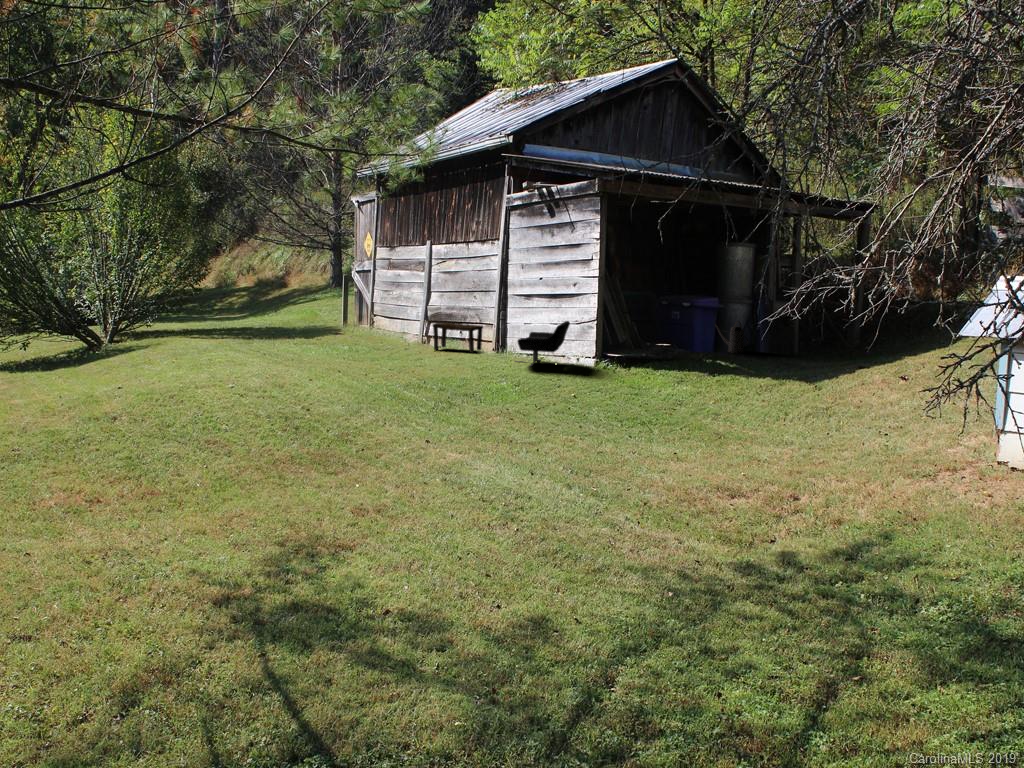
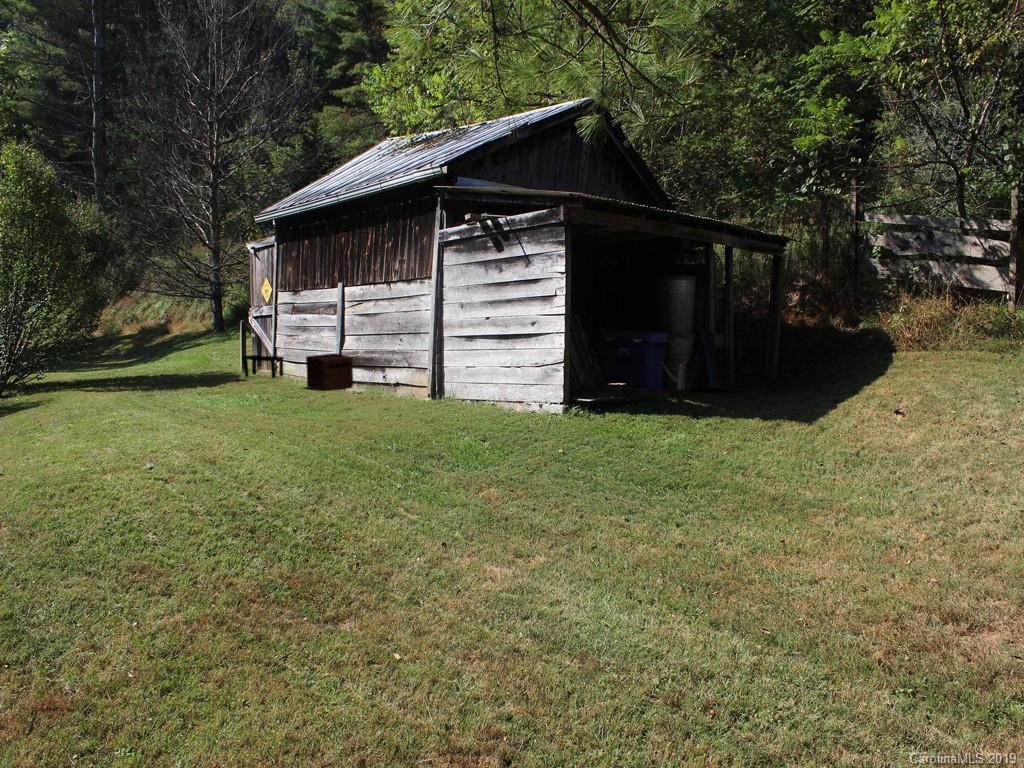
wooden crate: none [393,309,435,345] -> present [306,353,353,391]
lounge chair: present [518,321,570,366] -> none [471,363,532,416]
bench: present [433,323,483,353] -> present [243,355,284,378]

